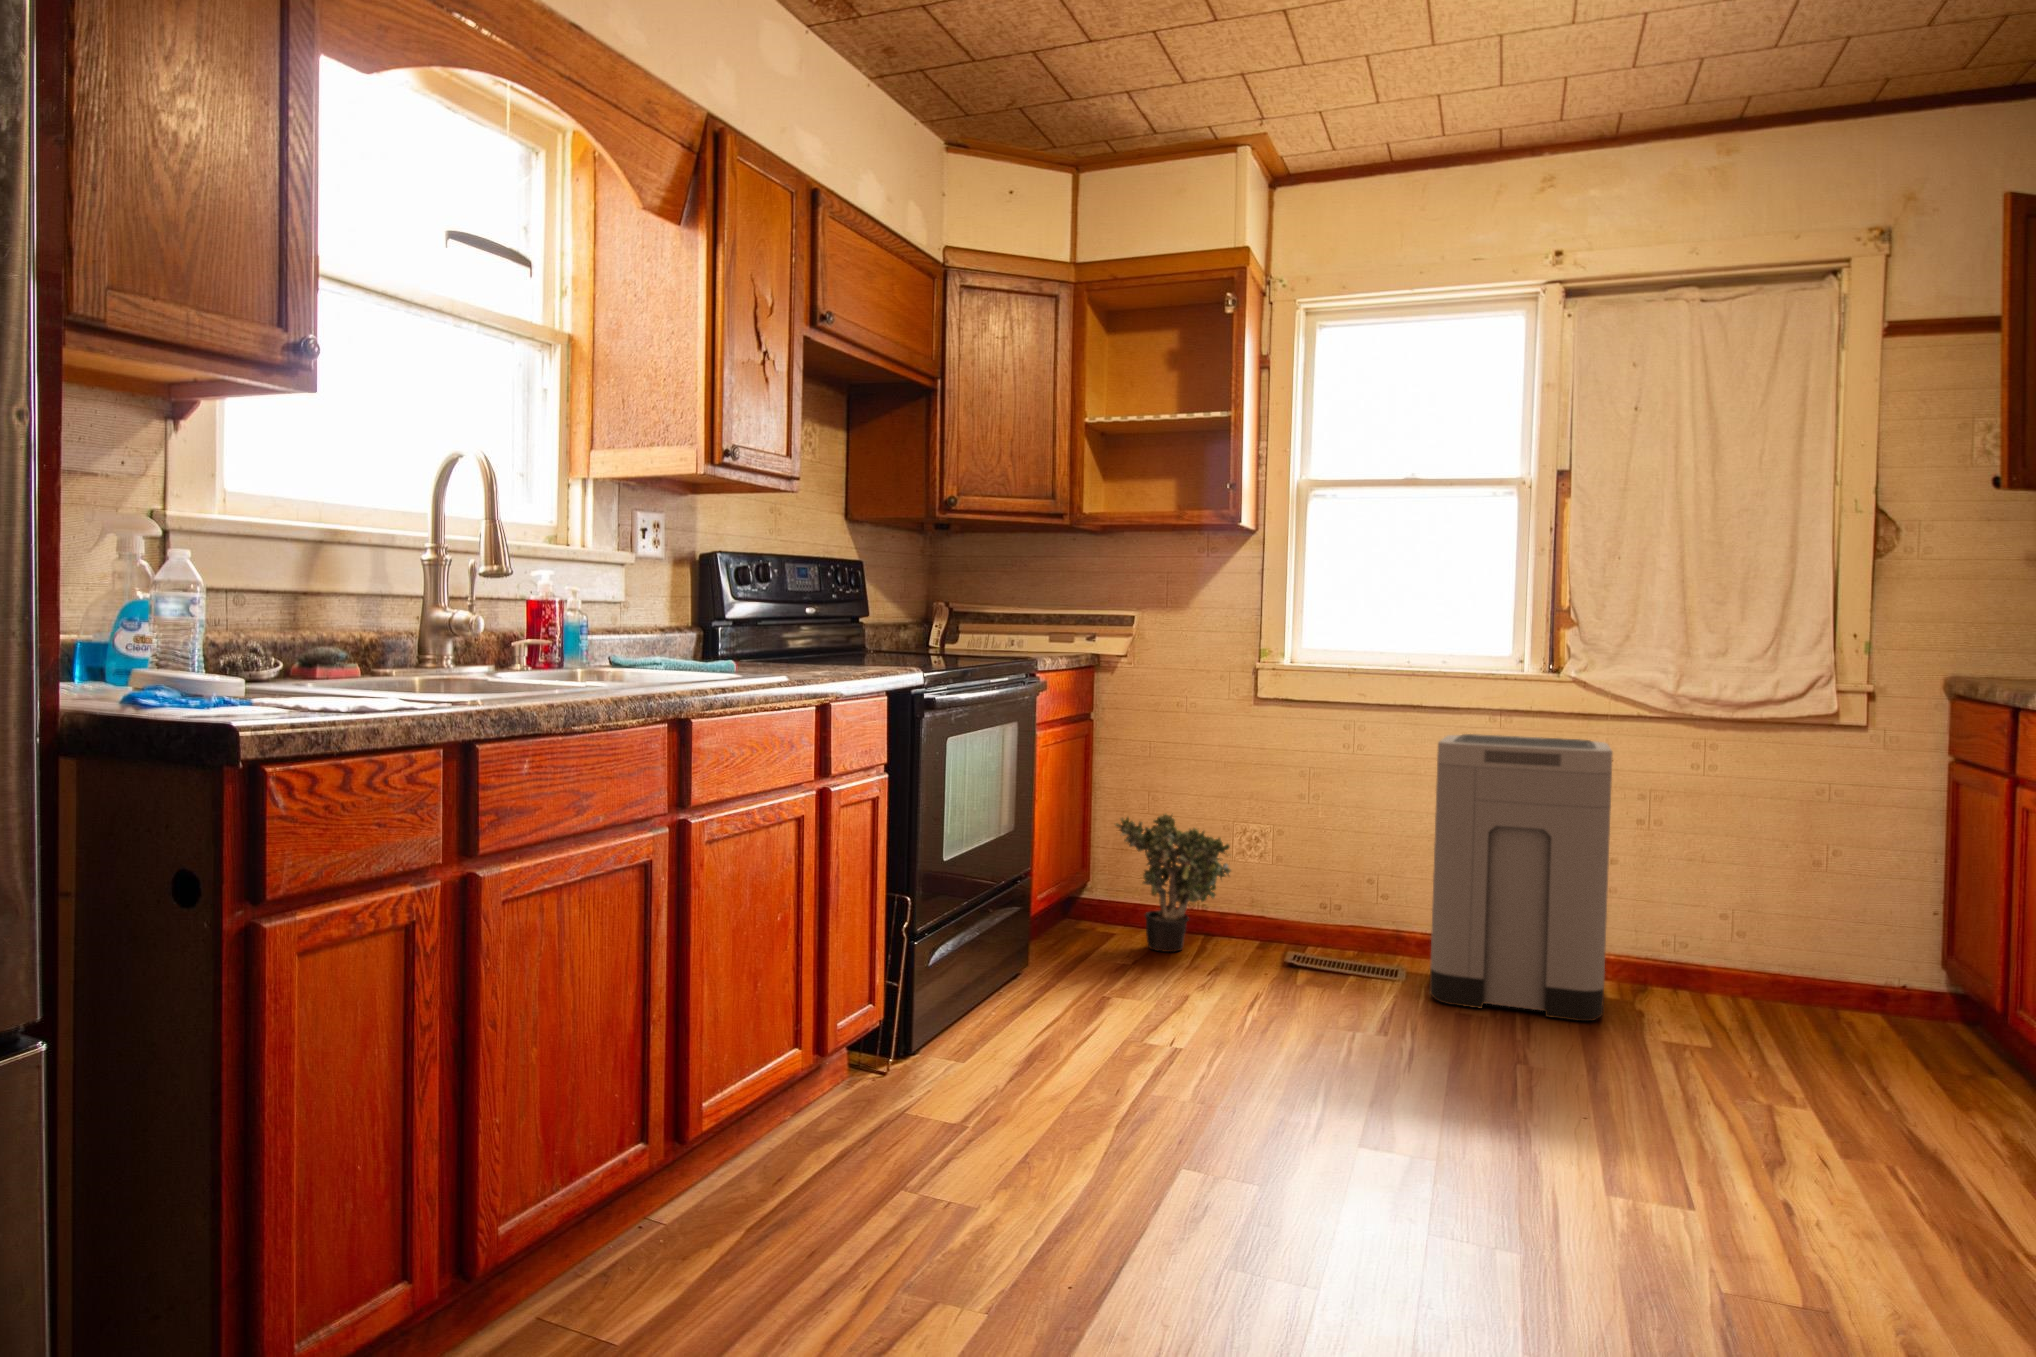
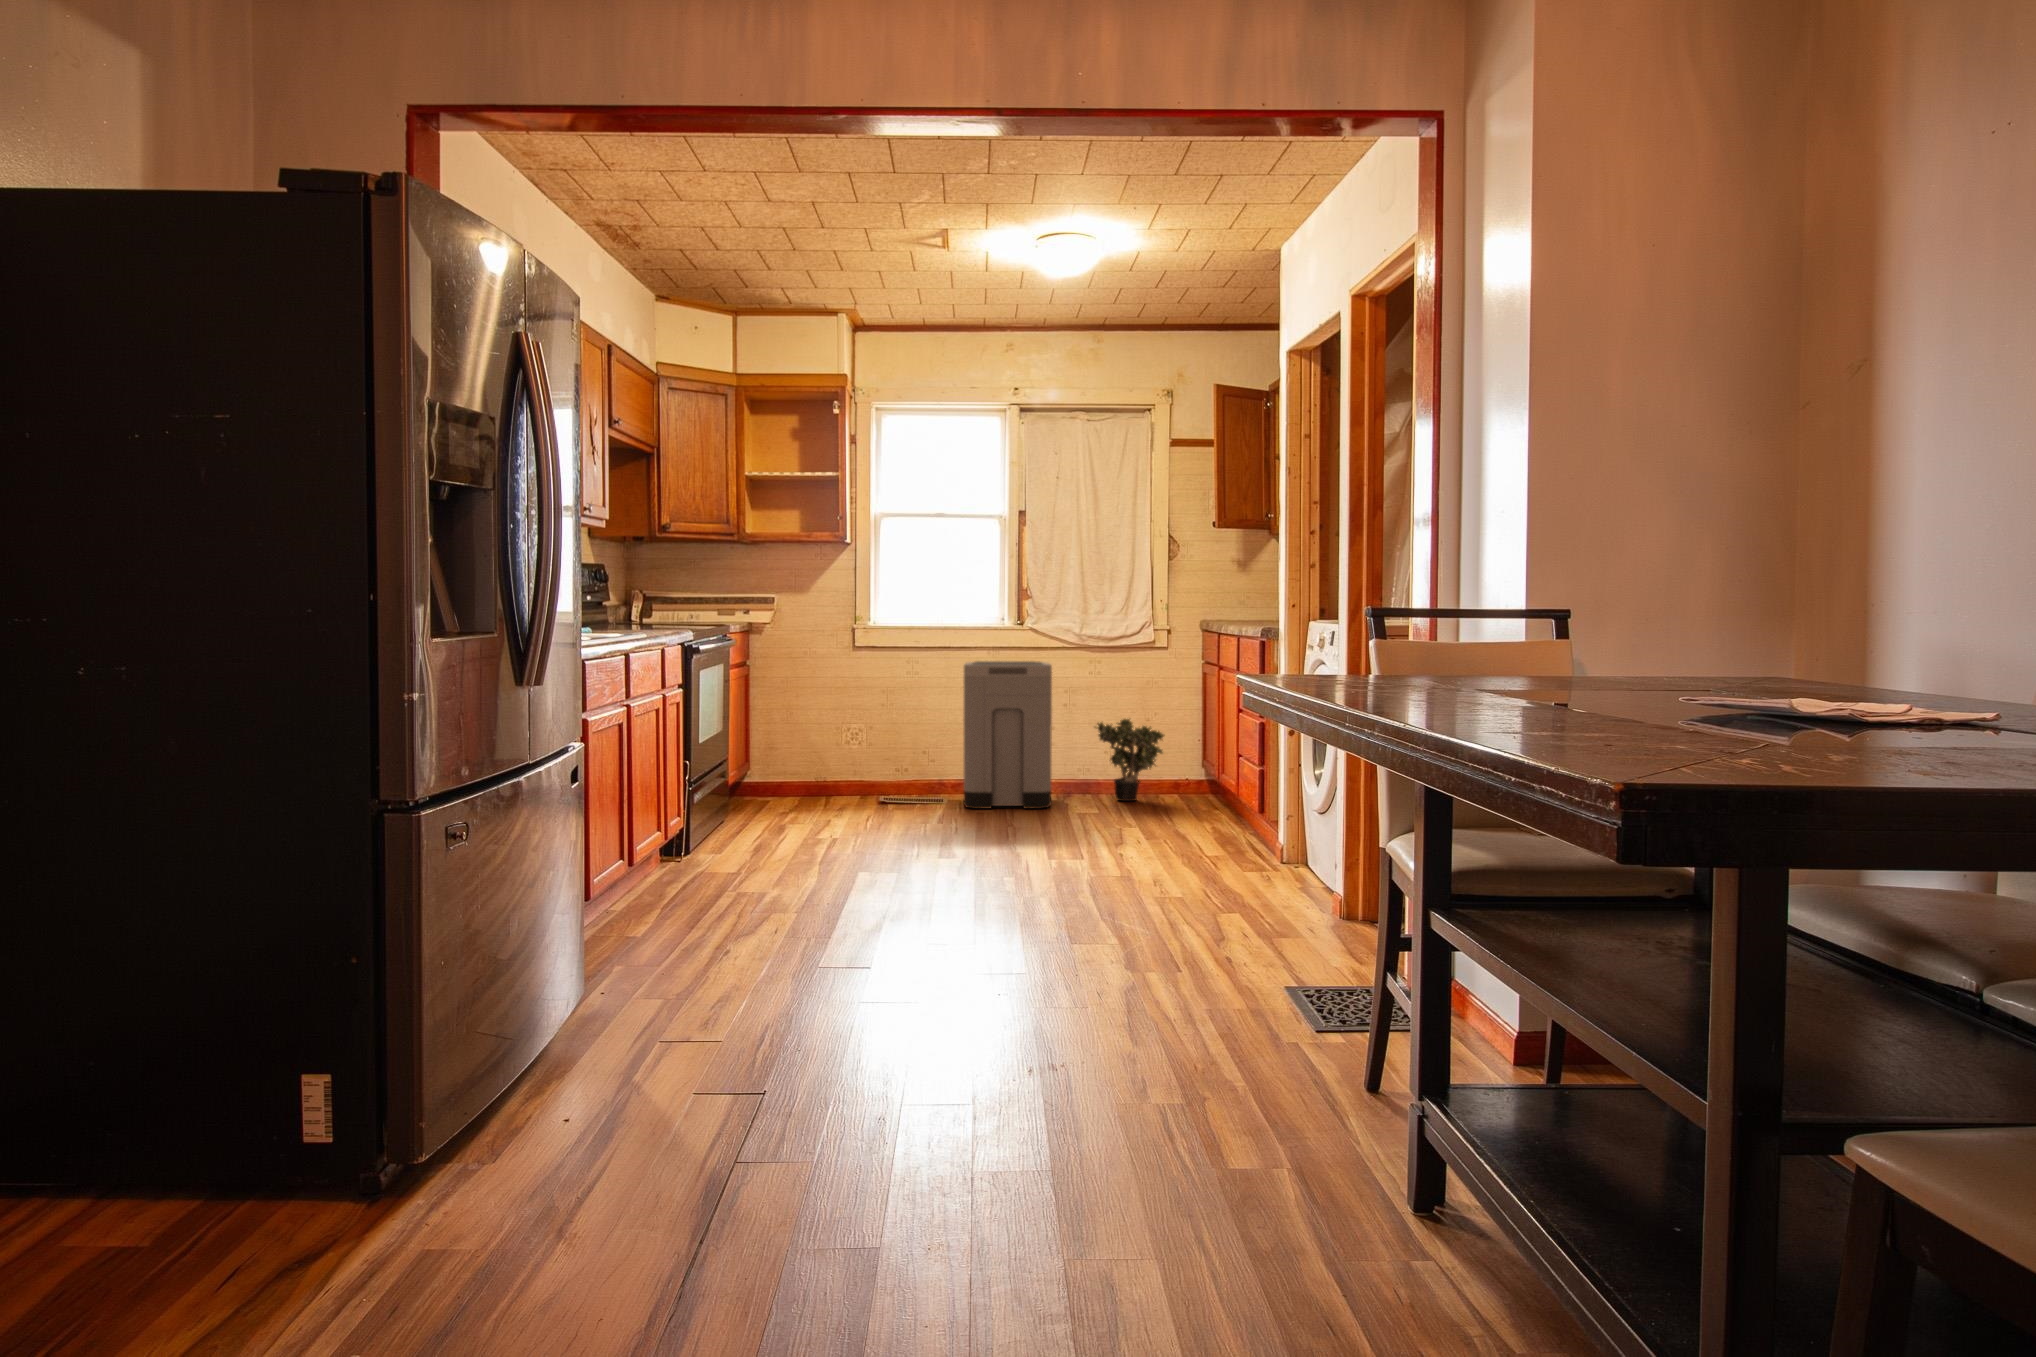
potted plant: present [1115,813,1231,952] -> present [1095,719,1164,801]

